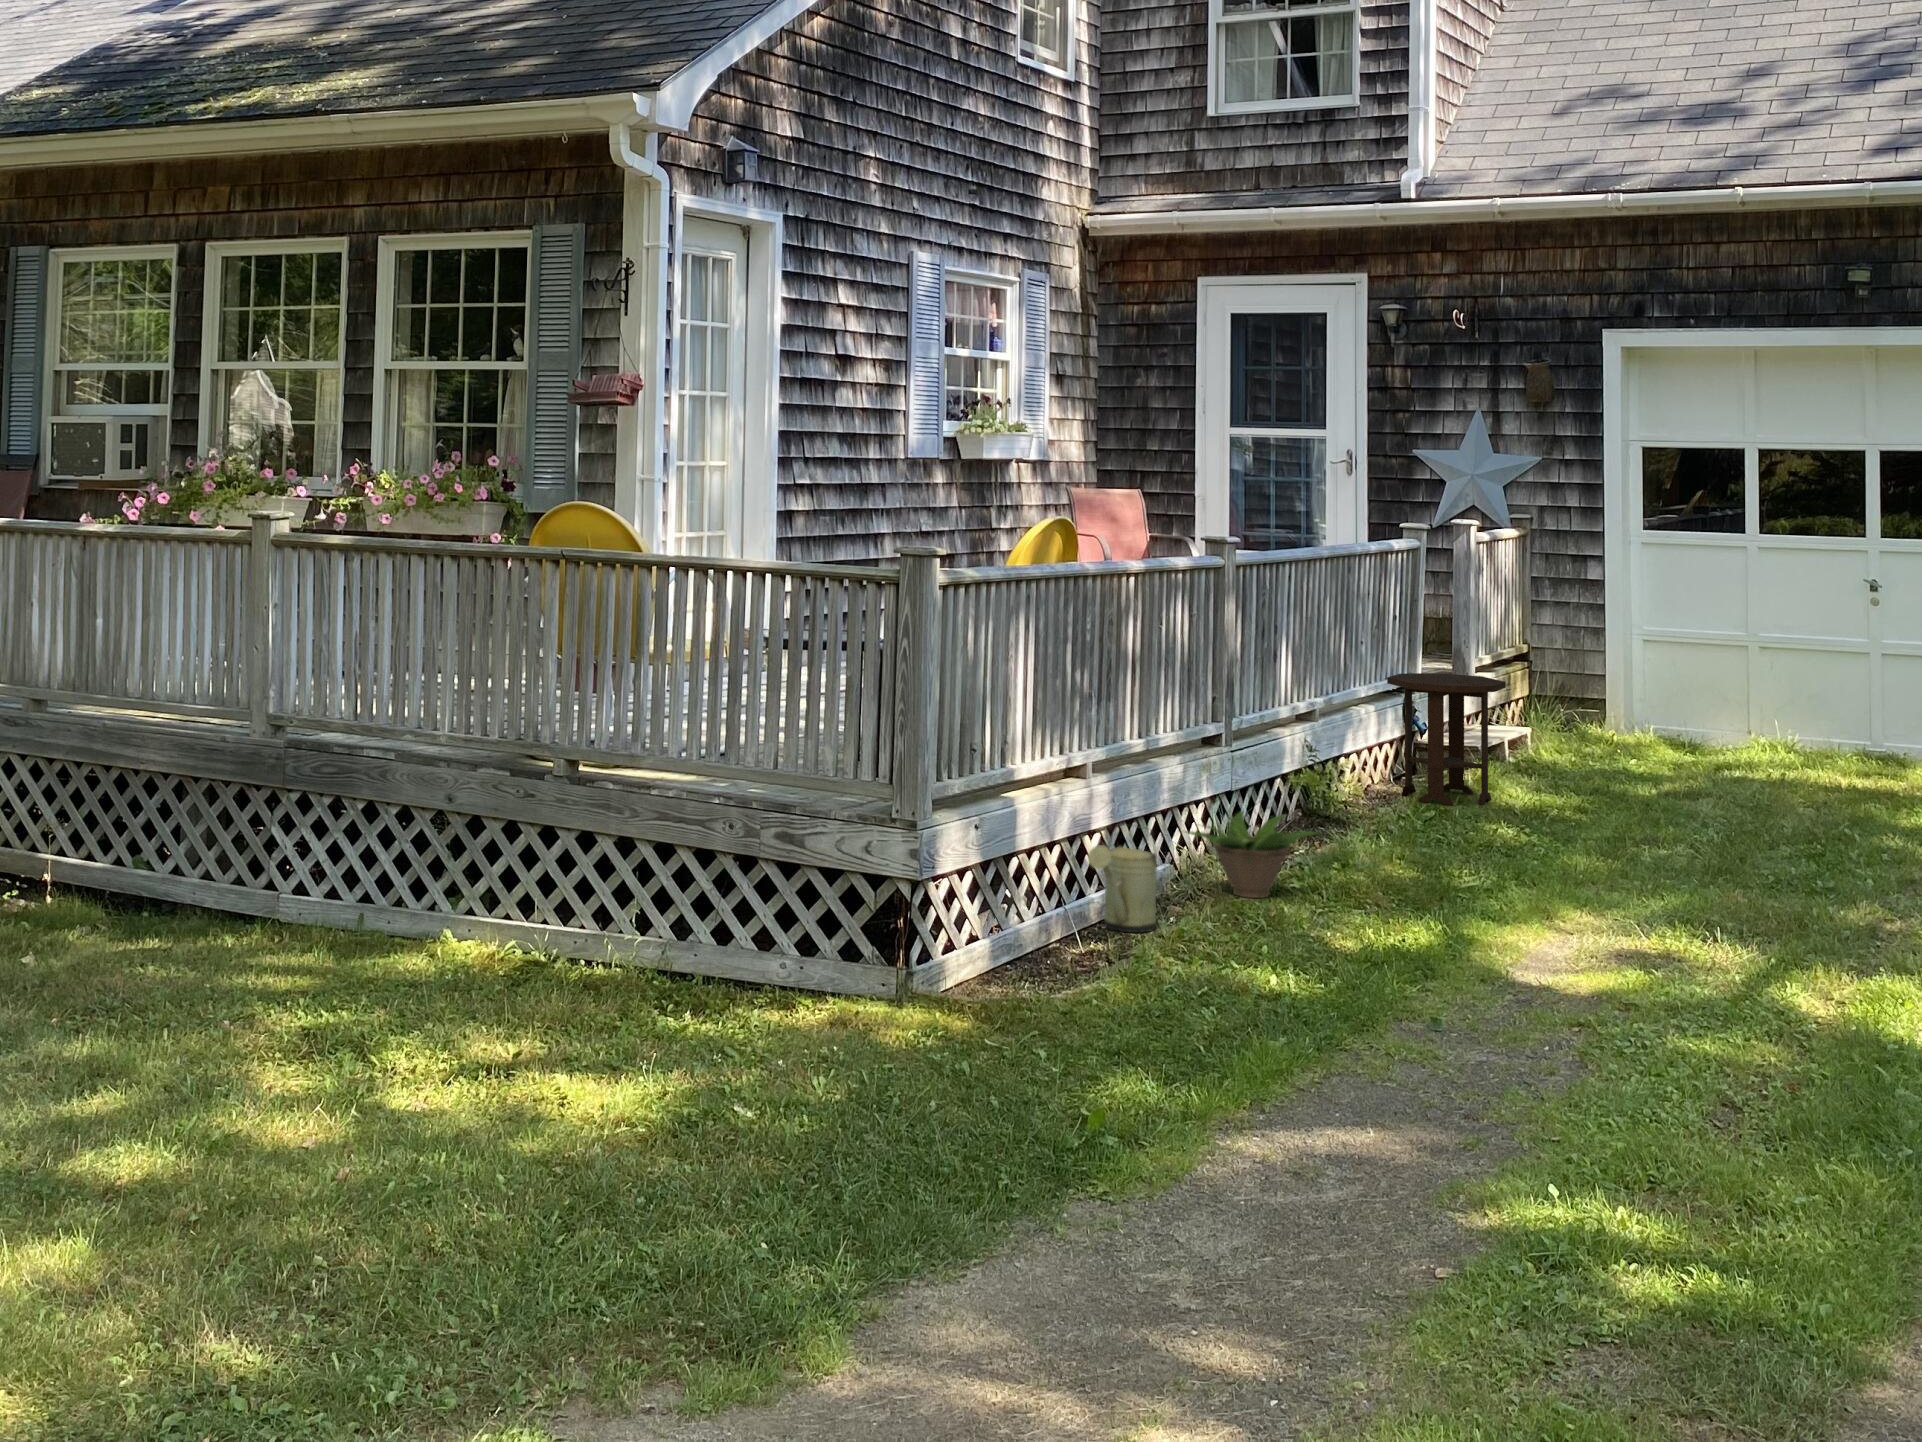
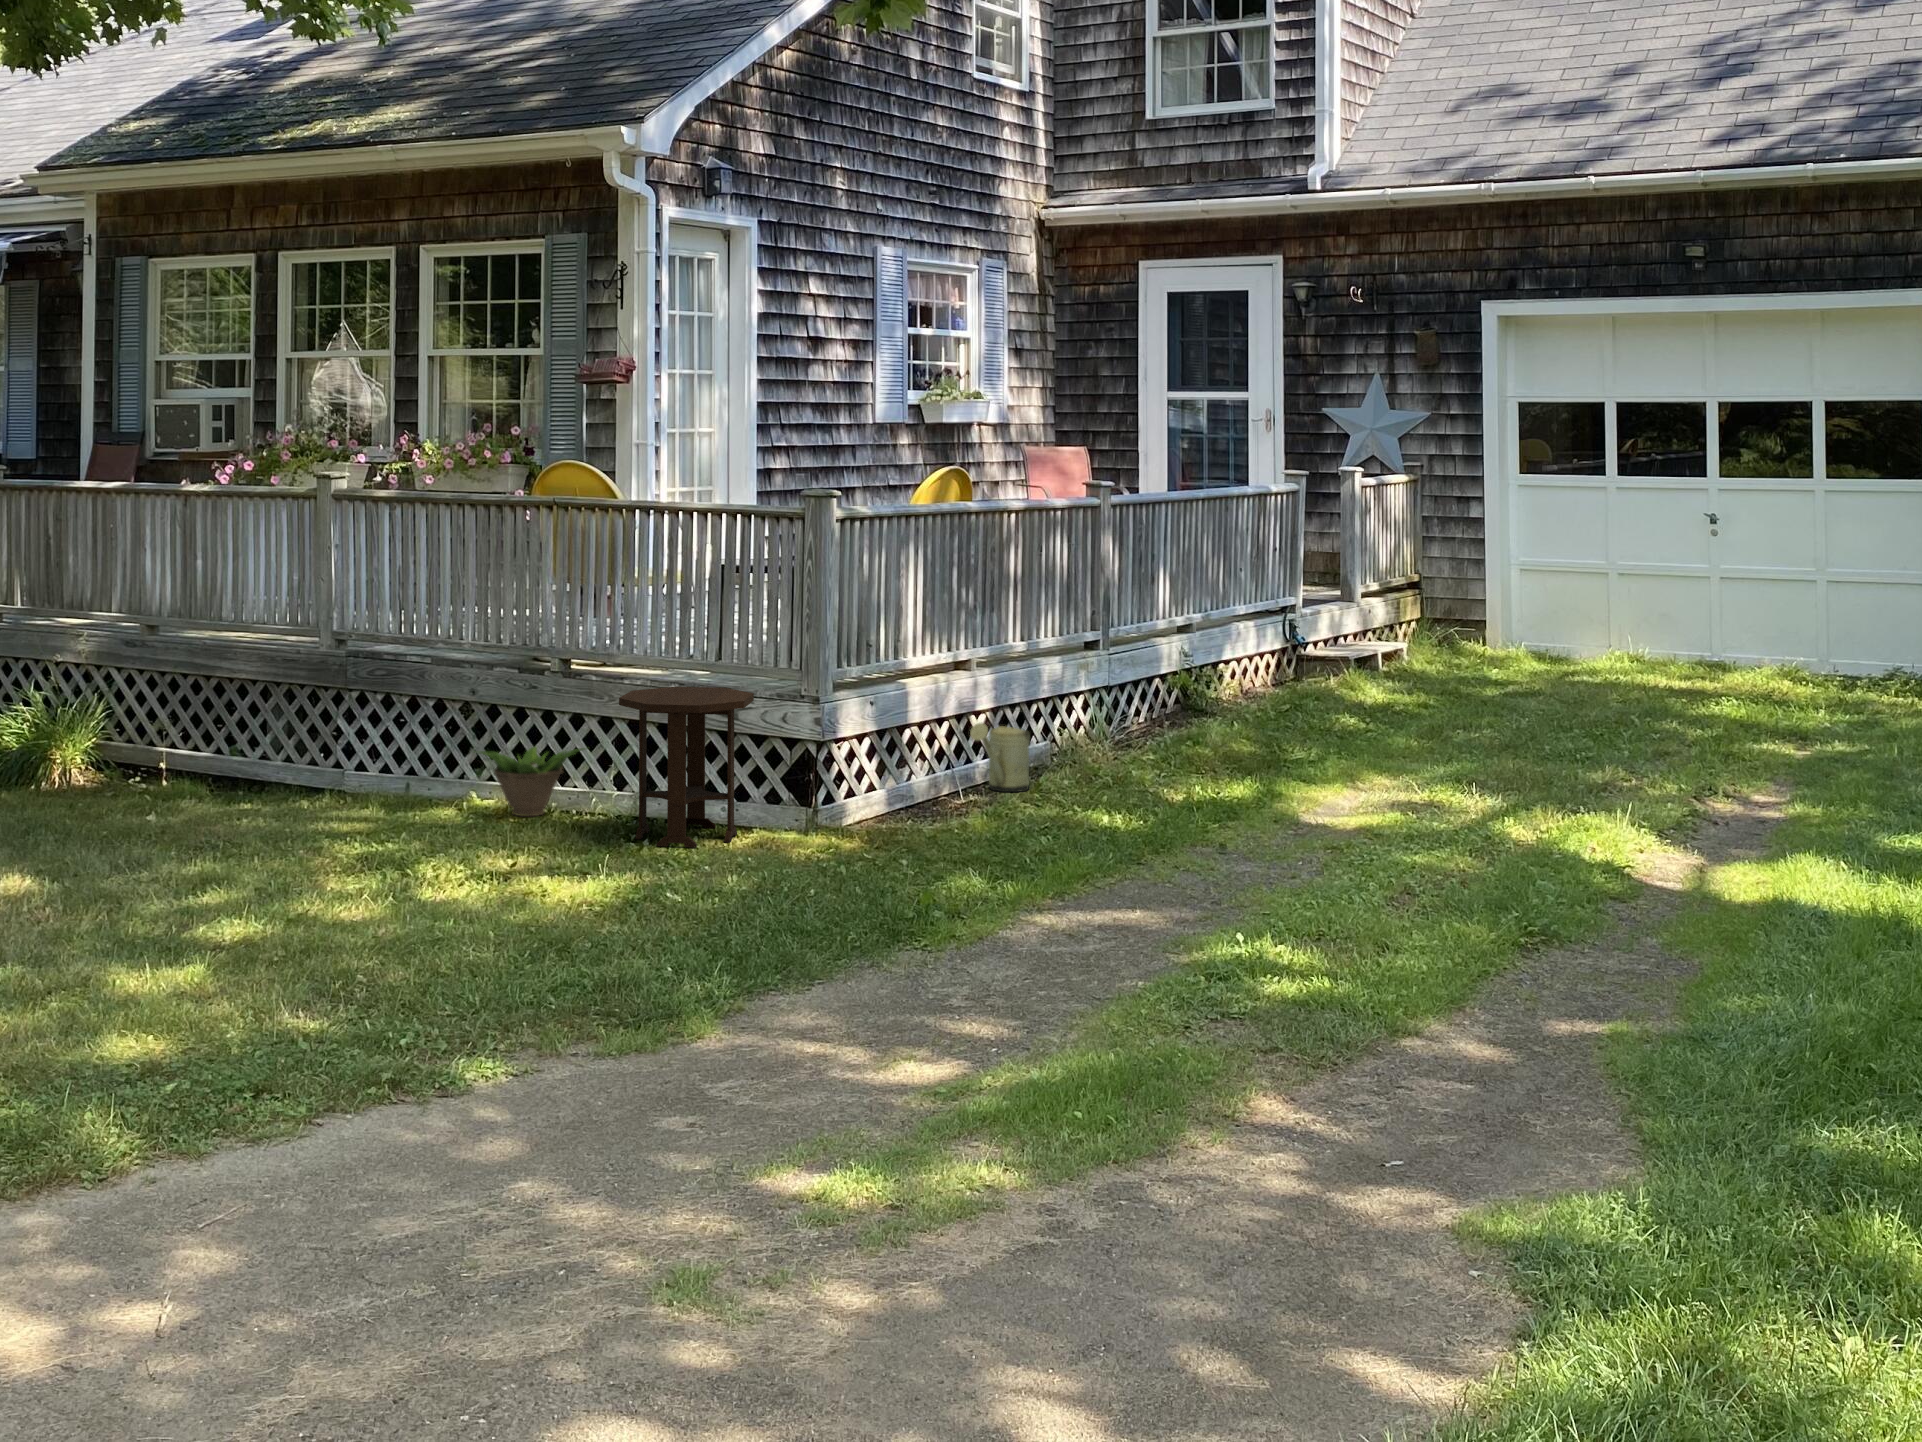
side table: present [1387,673,1506,805] -> present [619,687,754,848]
decorative plant: present [1186,811,1317,898] -> present [474,747,585,816]

